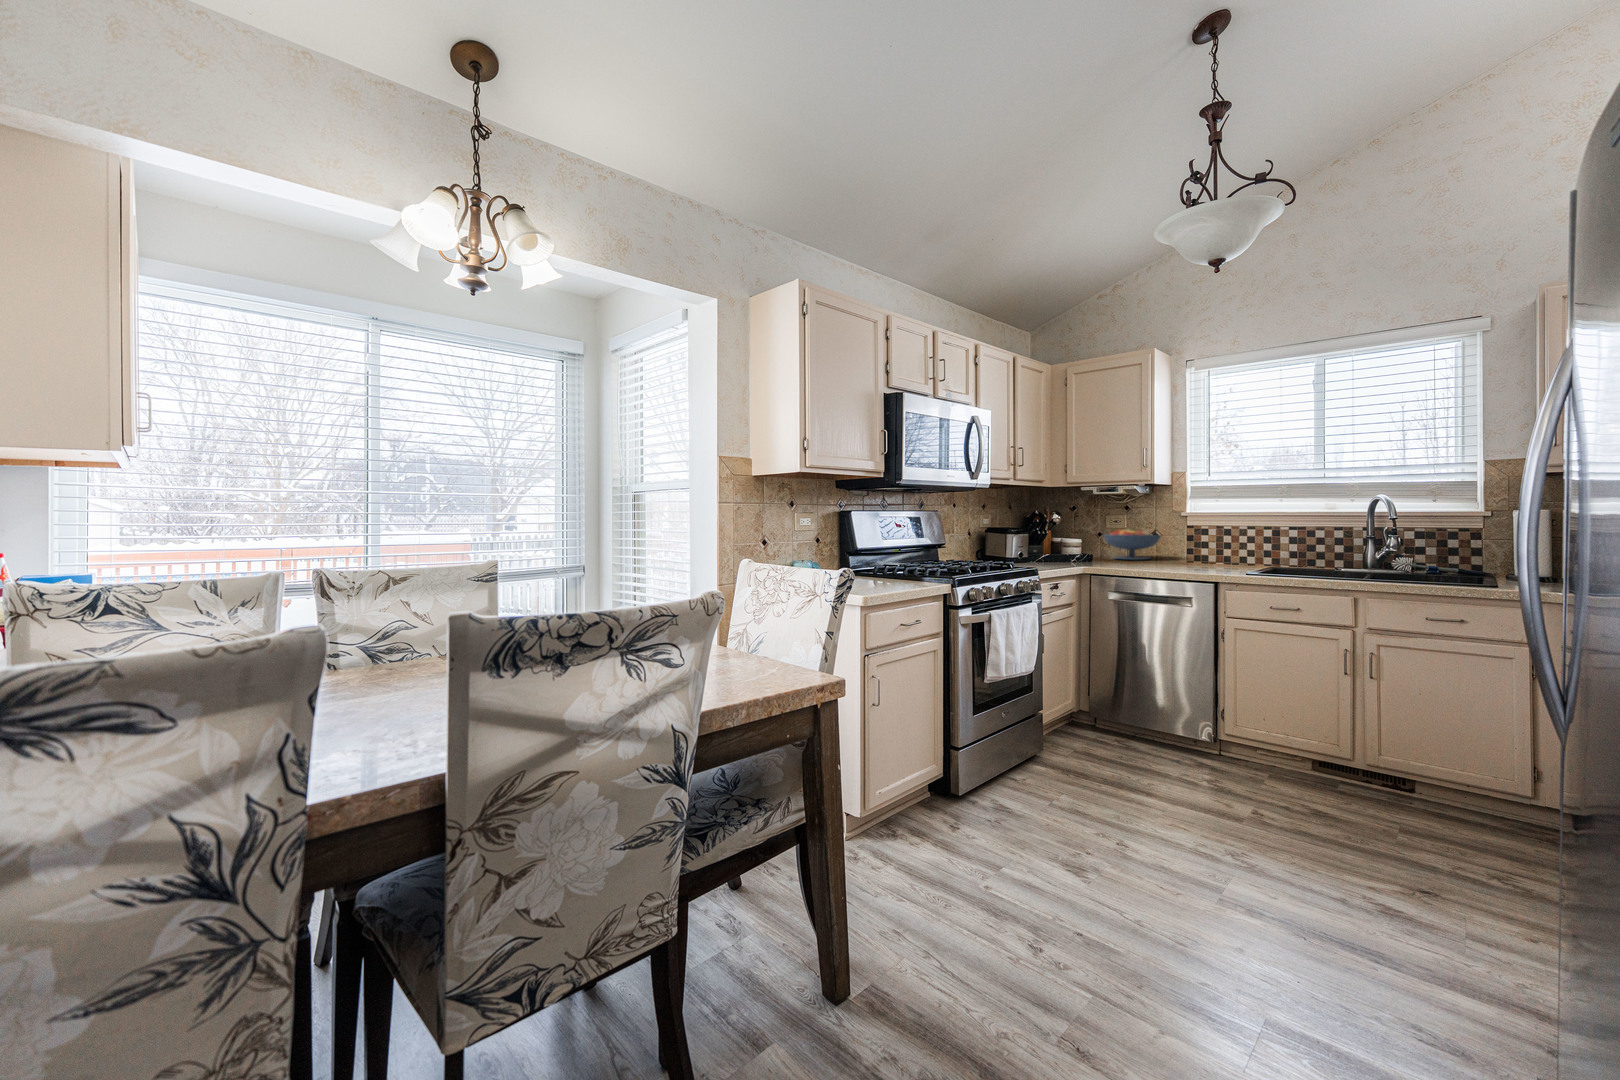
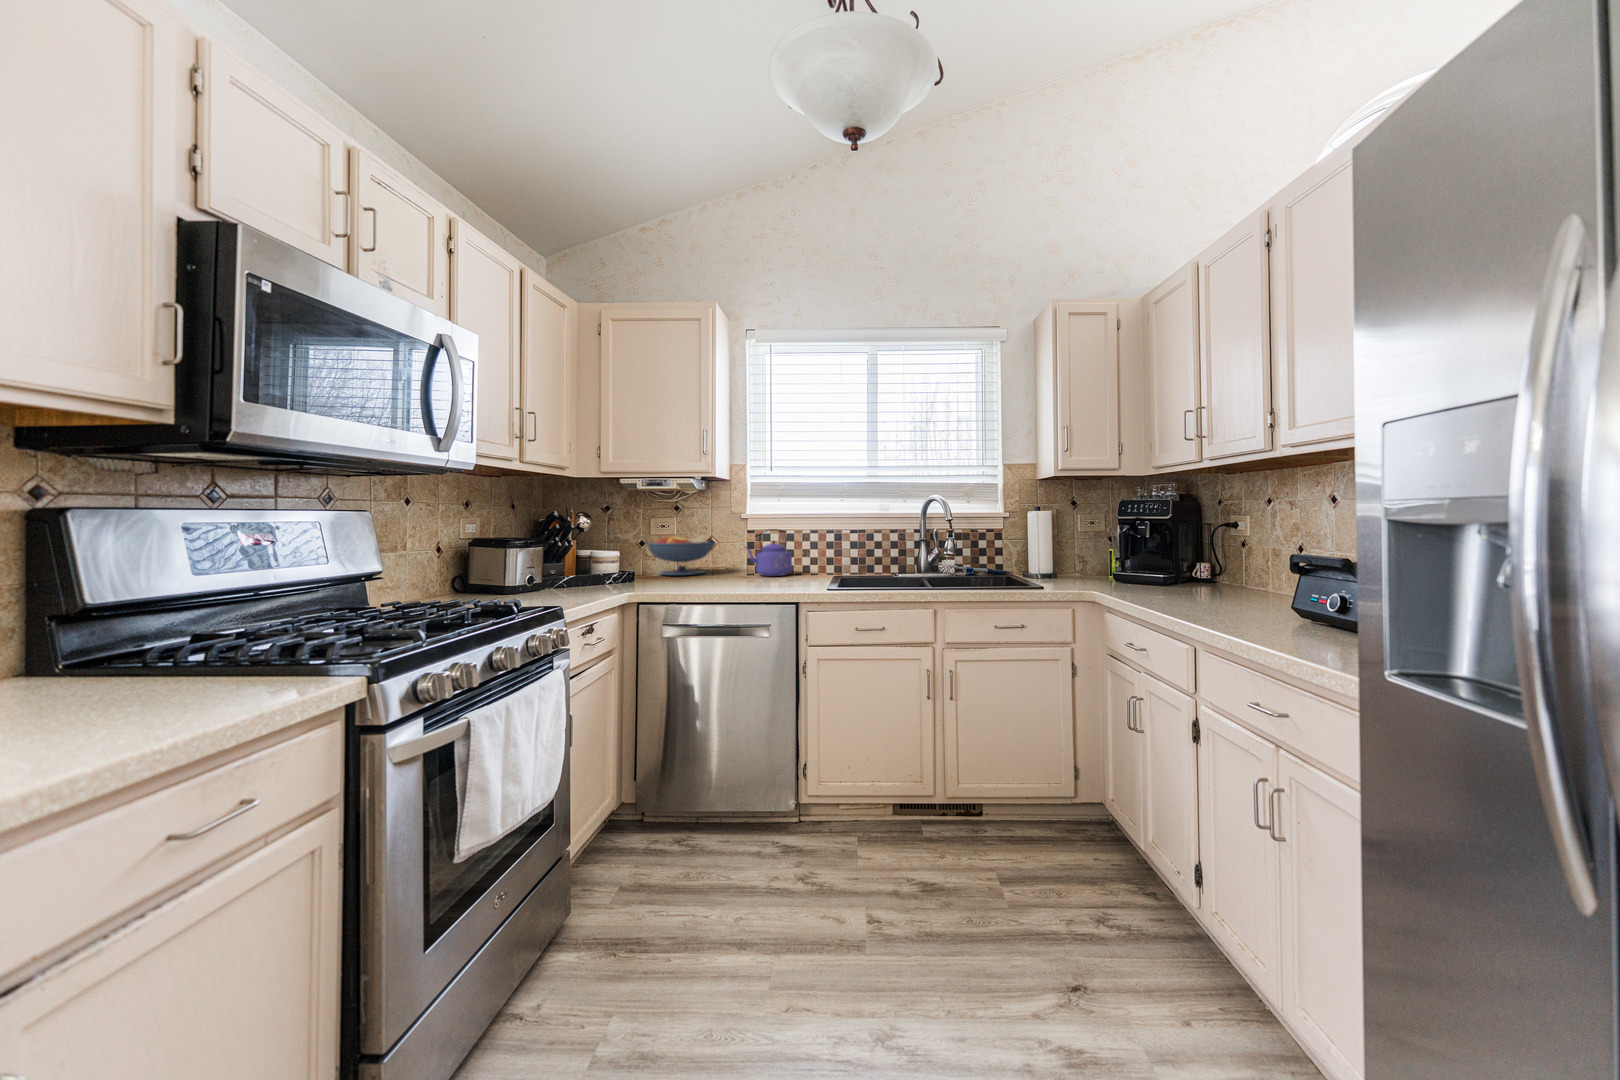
kettle: none [1184,525,1230,563] -> present [745,529,792,576]

